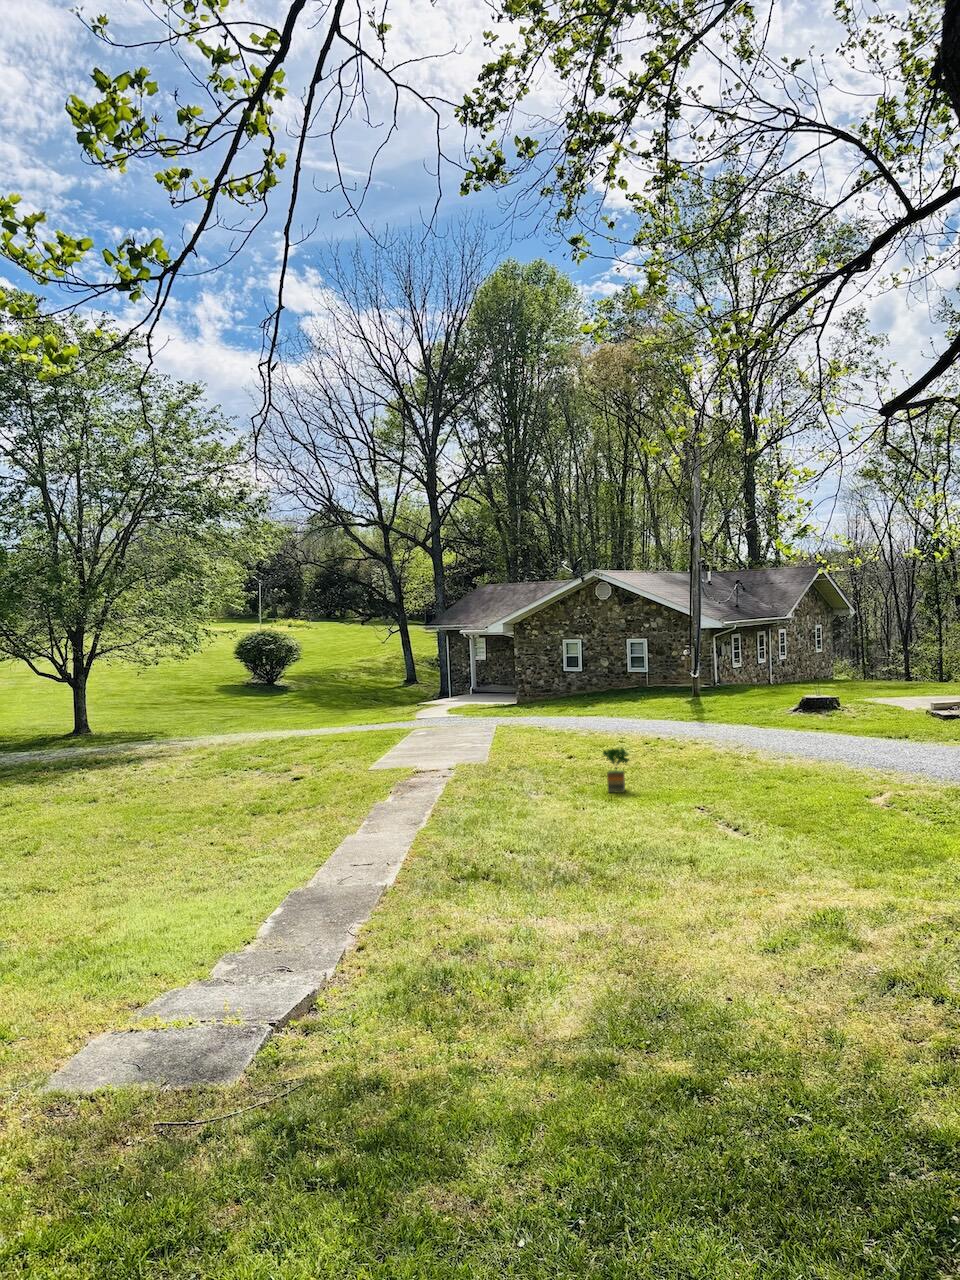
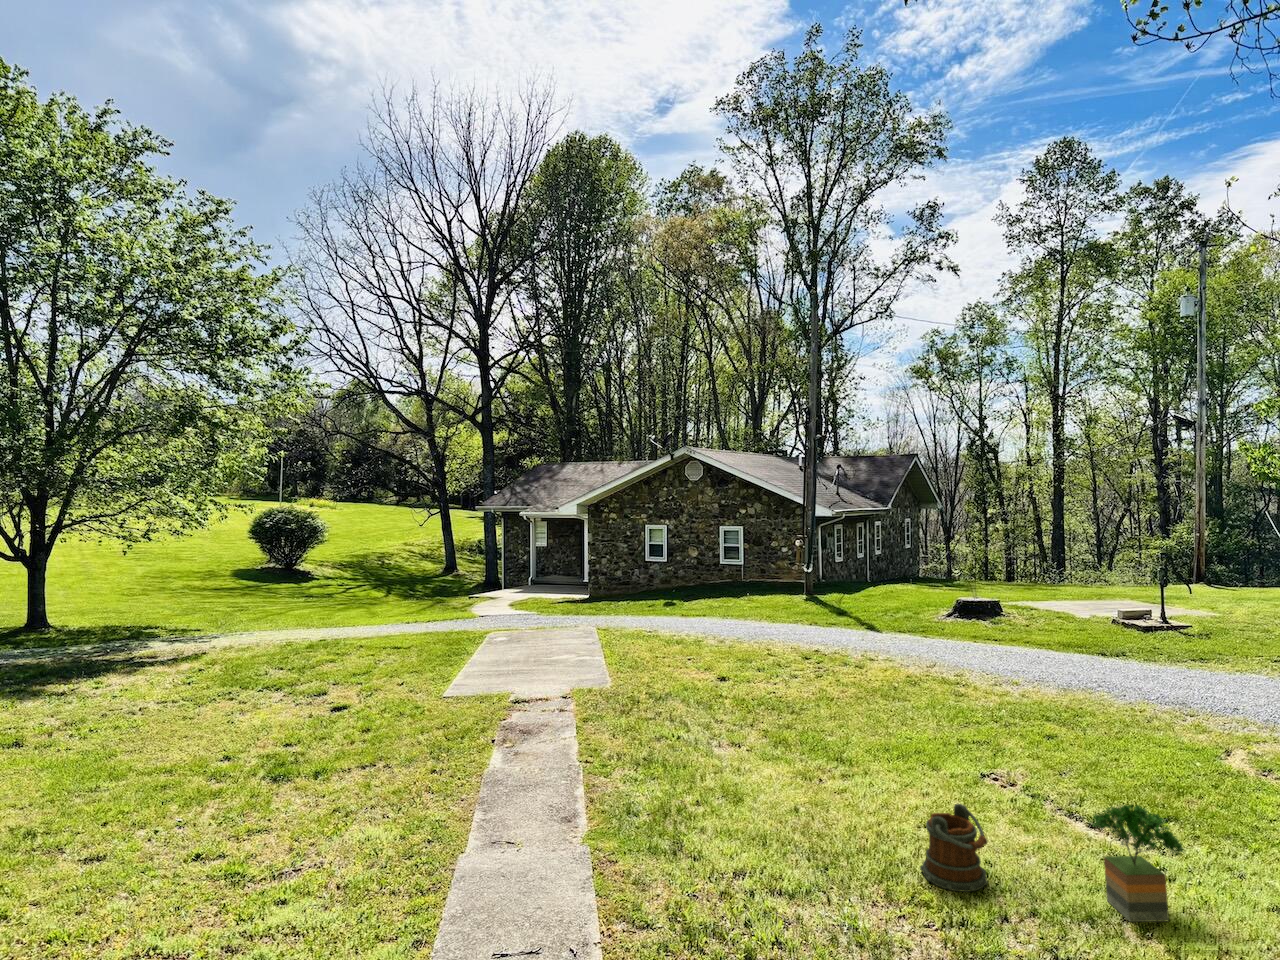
bucket: none [544,756,572,788] -> present [920,804,988,892]

